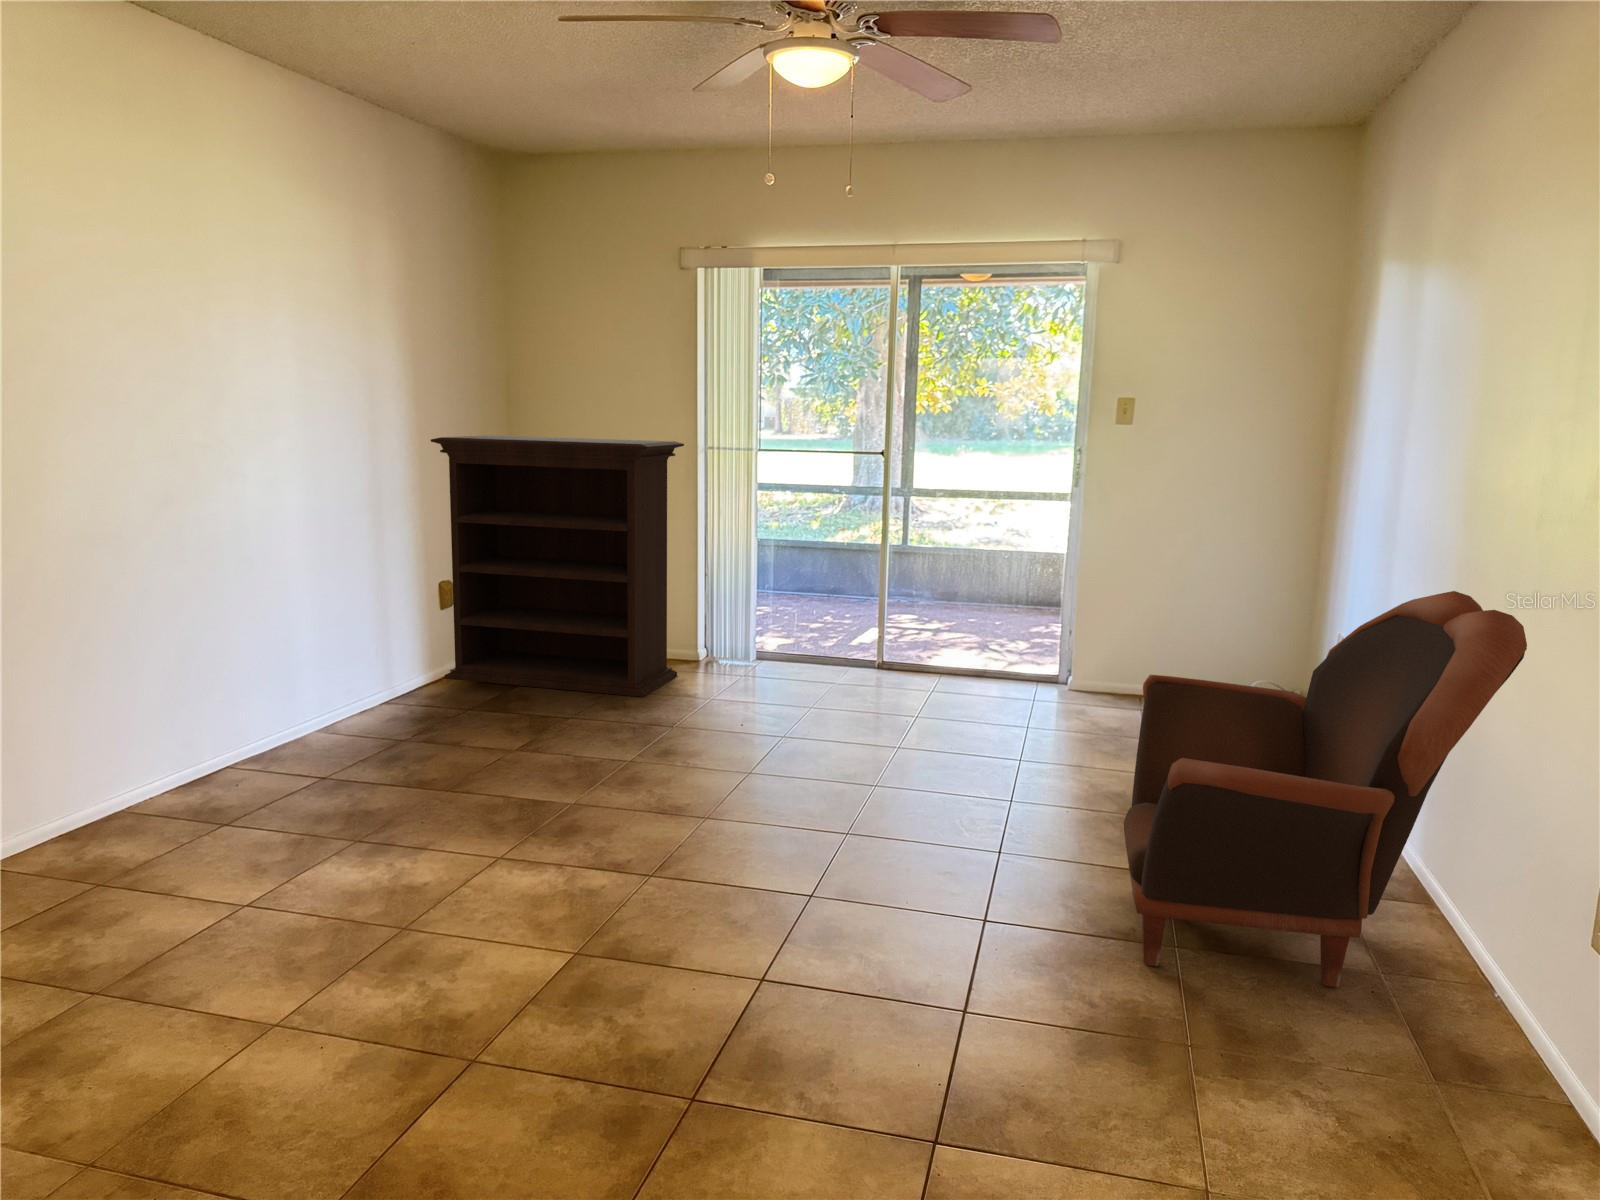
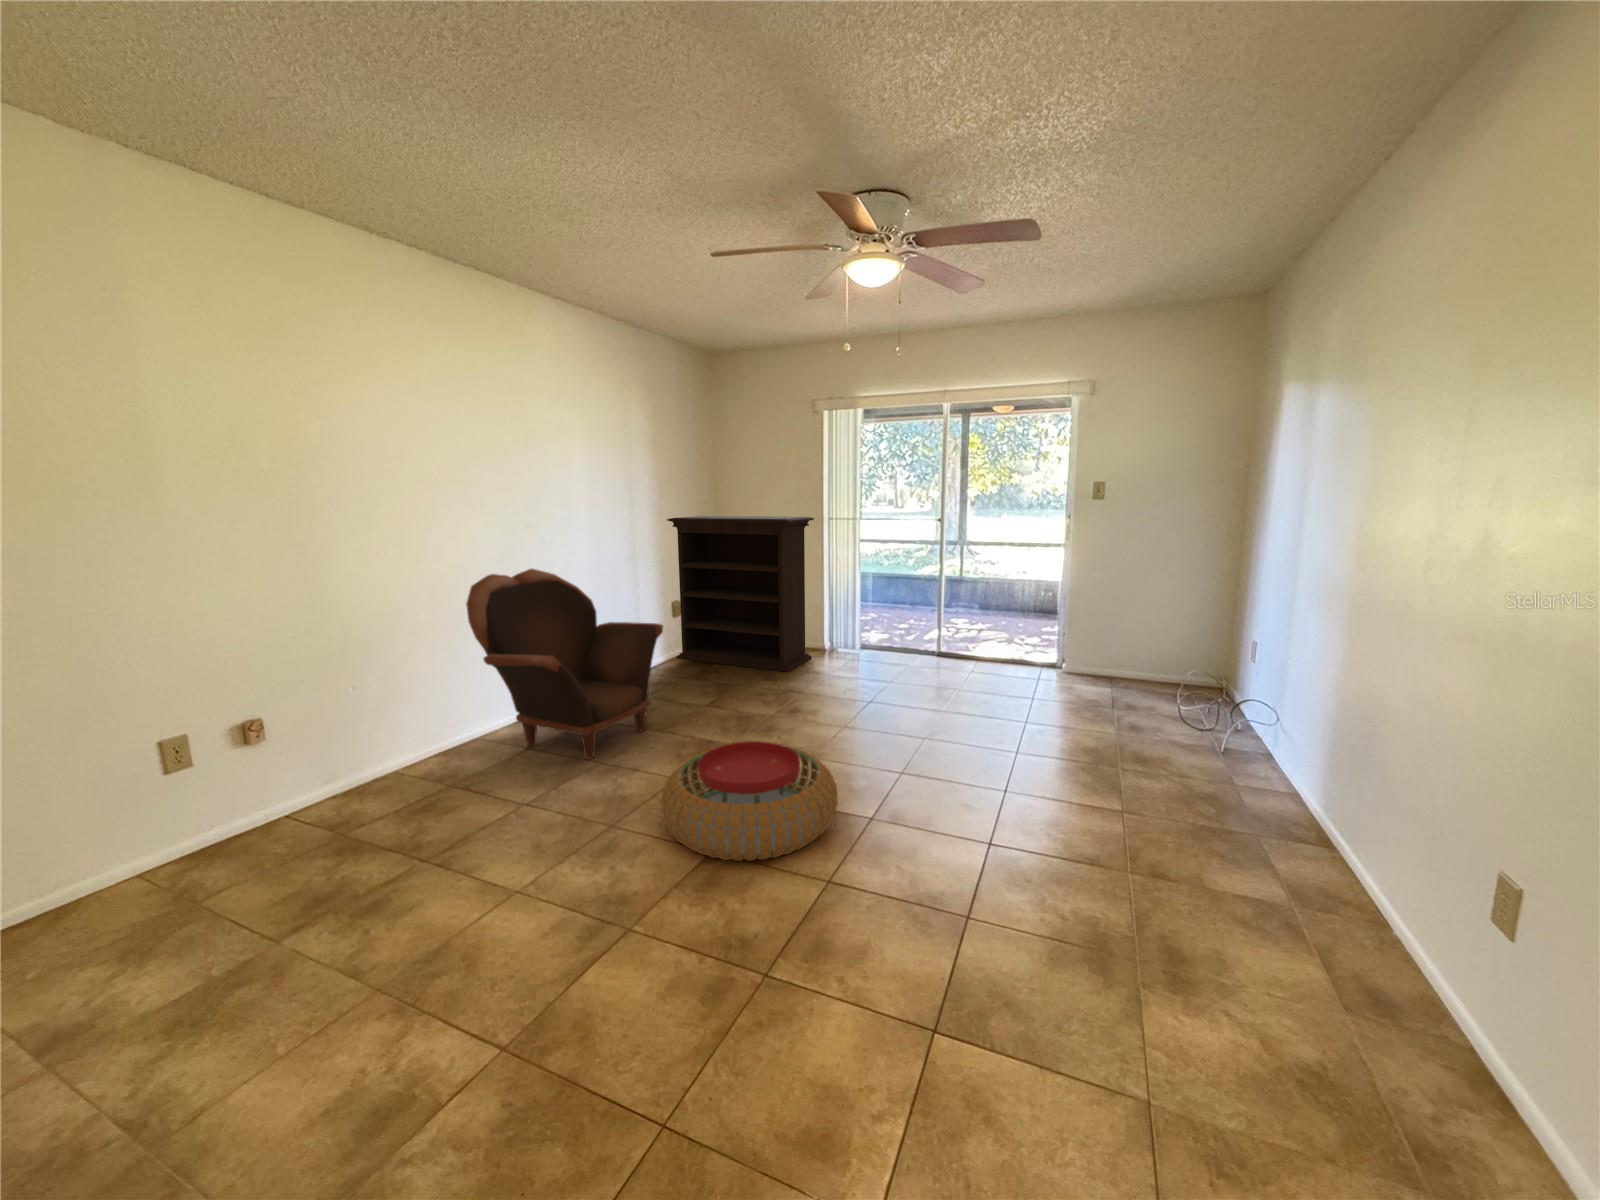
armchair: present [1124,591,1527,987] -> present [466,569,663,759]
pouf: none [487,790,764,963] -> present [661,741,838,861]

